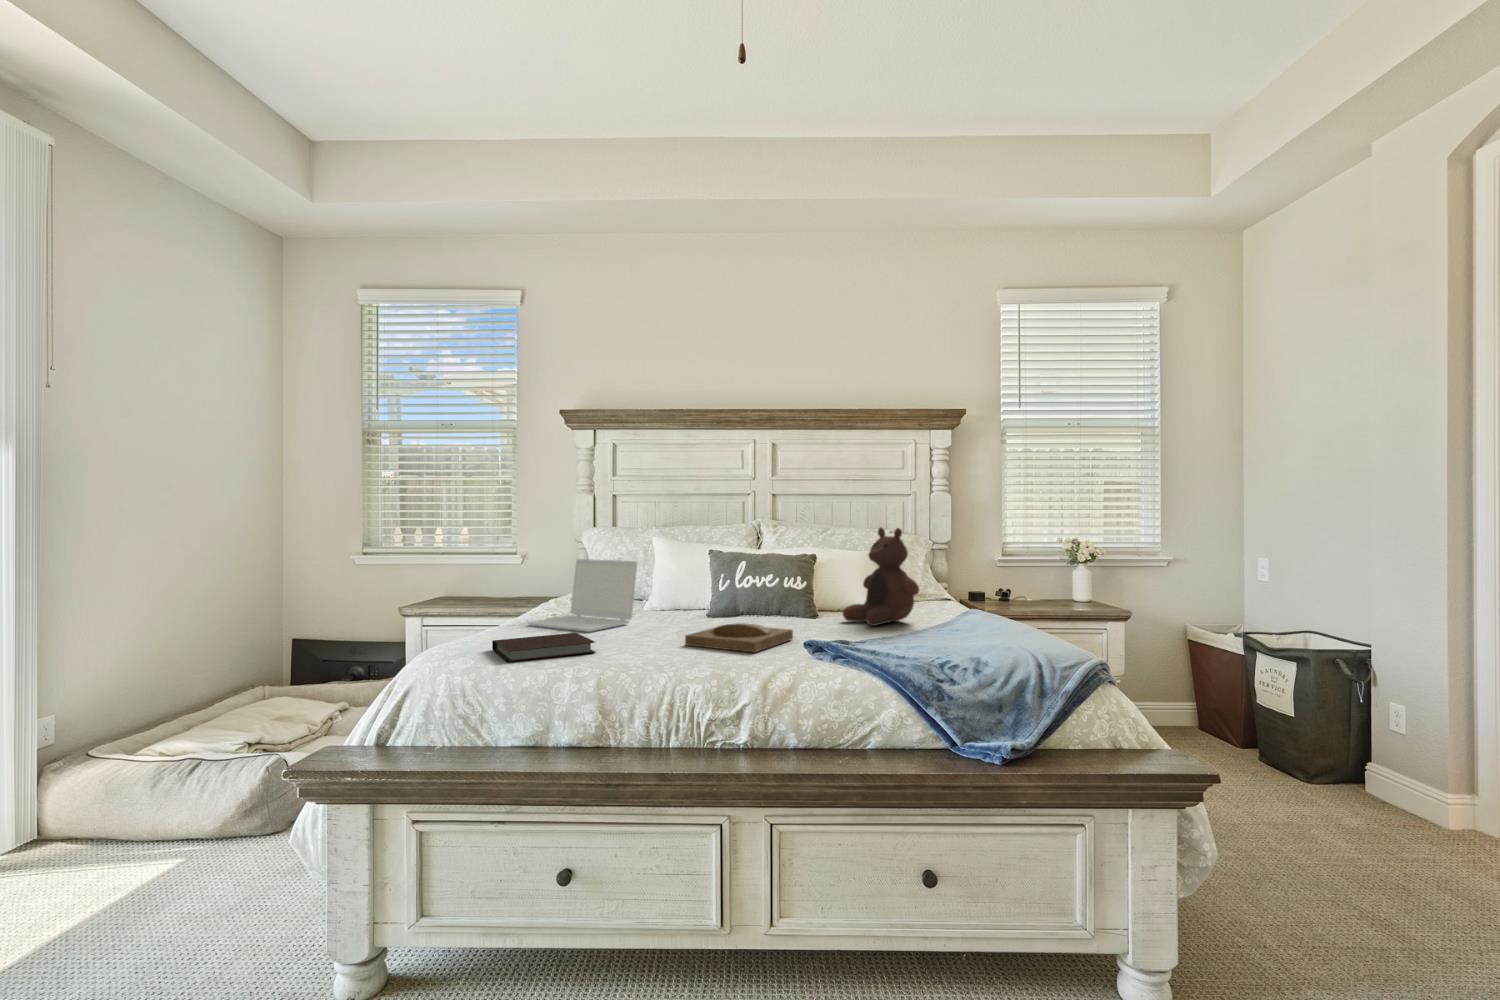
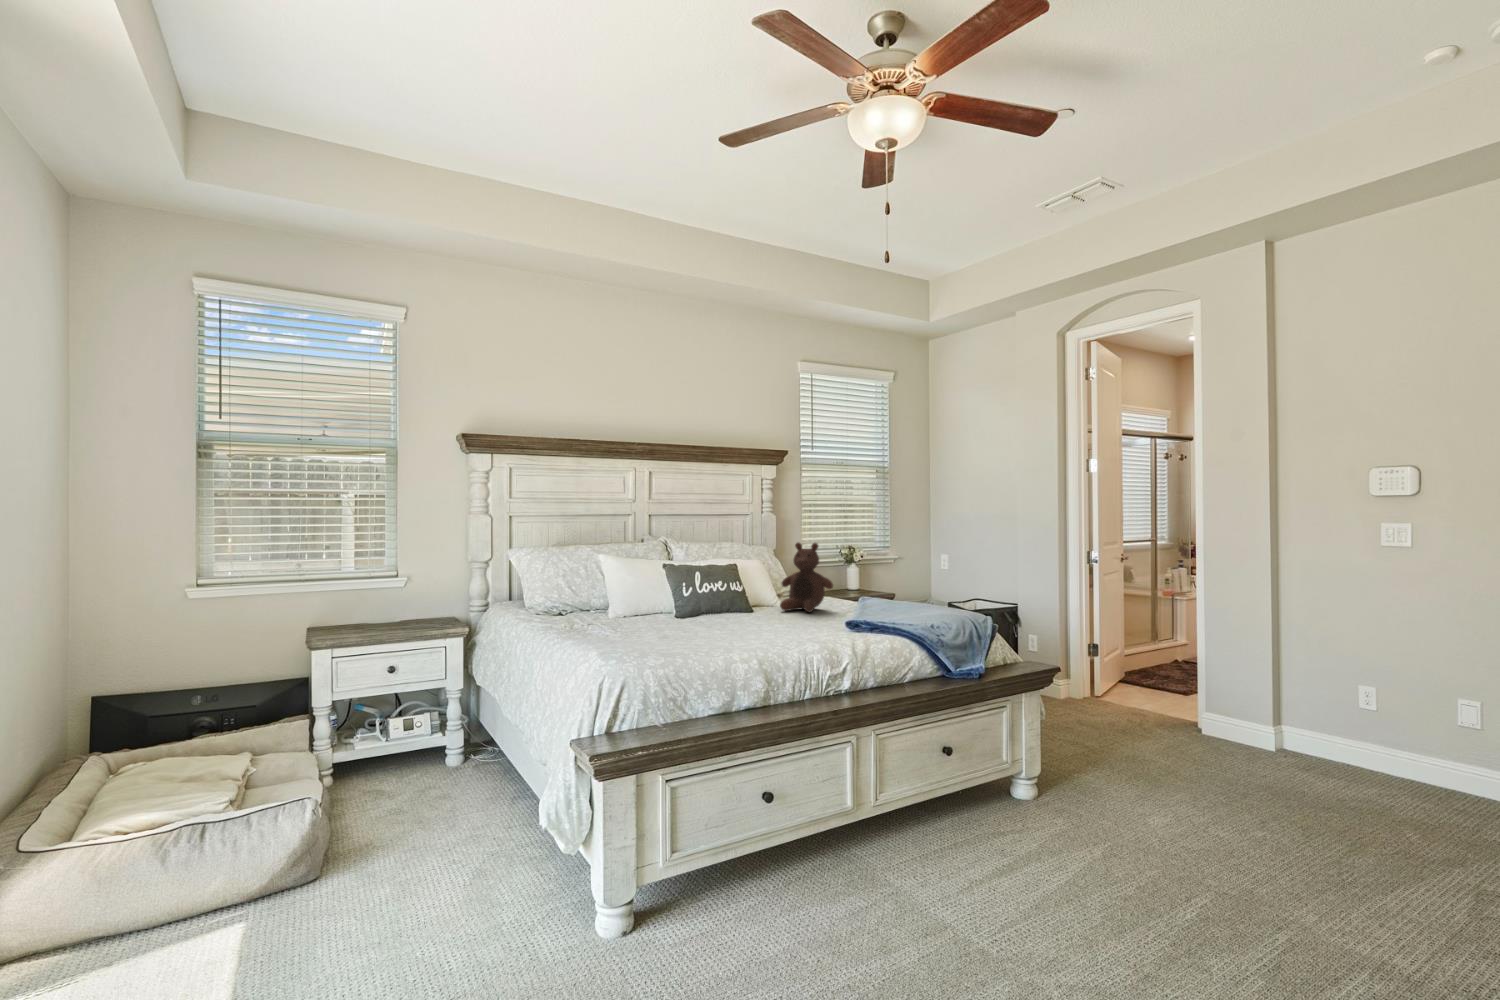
laptop: present [529,559,637,632] -> none [571,575,649,635]
tray: present [685,623,793,653] -> none [738,616,800,635]
notebook: present [492,633,595,662] -> none [622,634,705,657]

